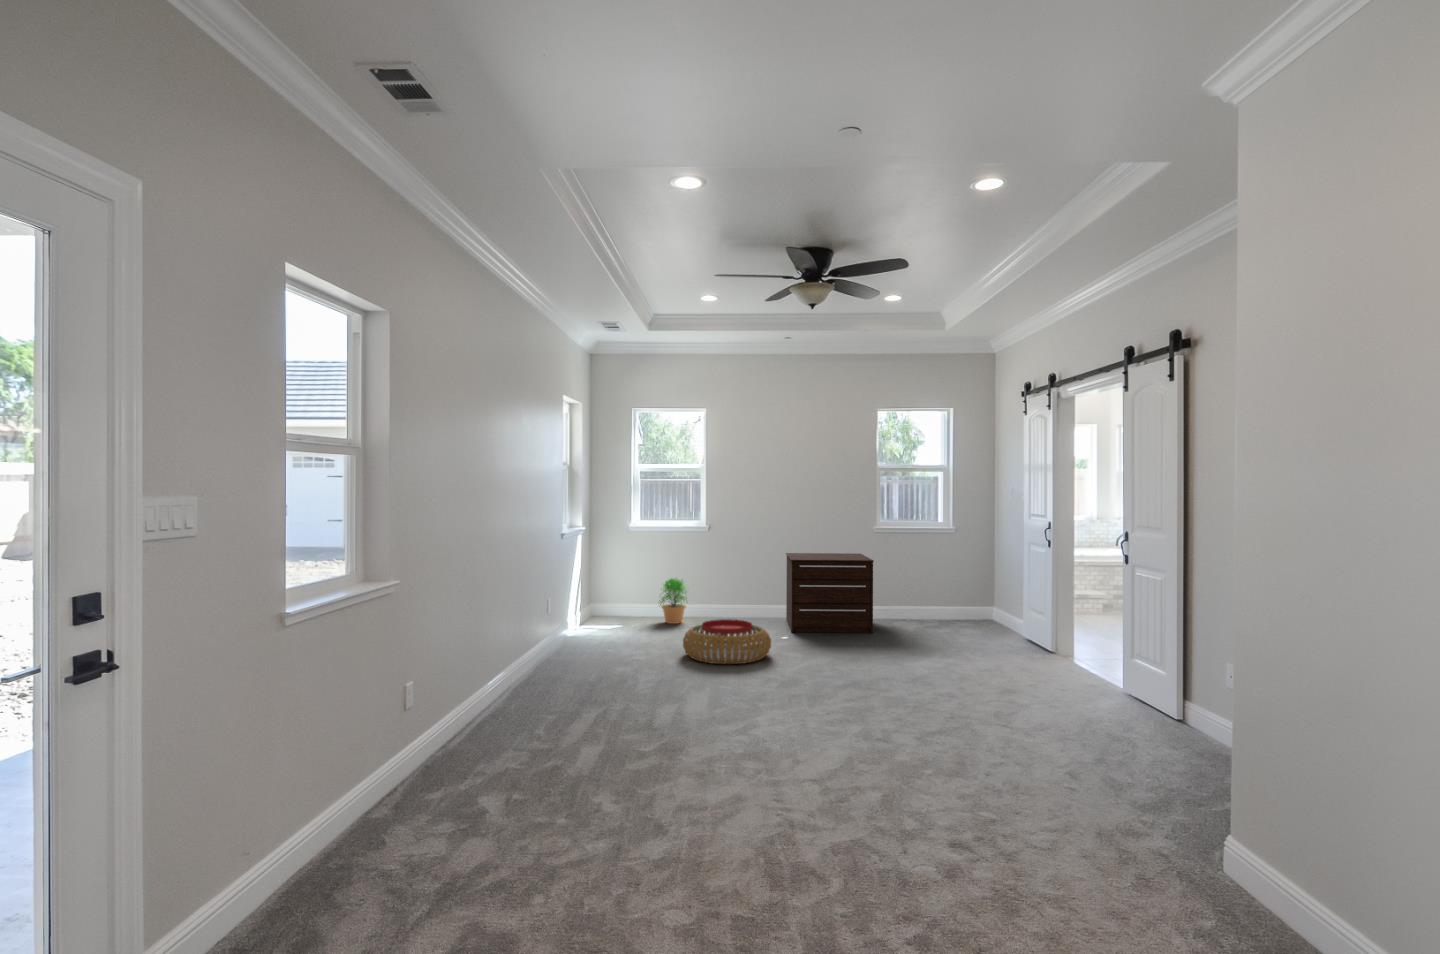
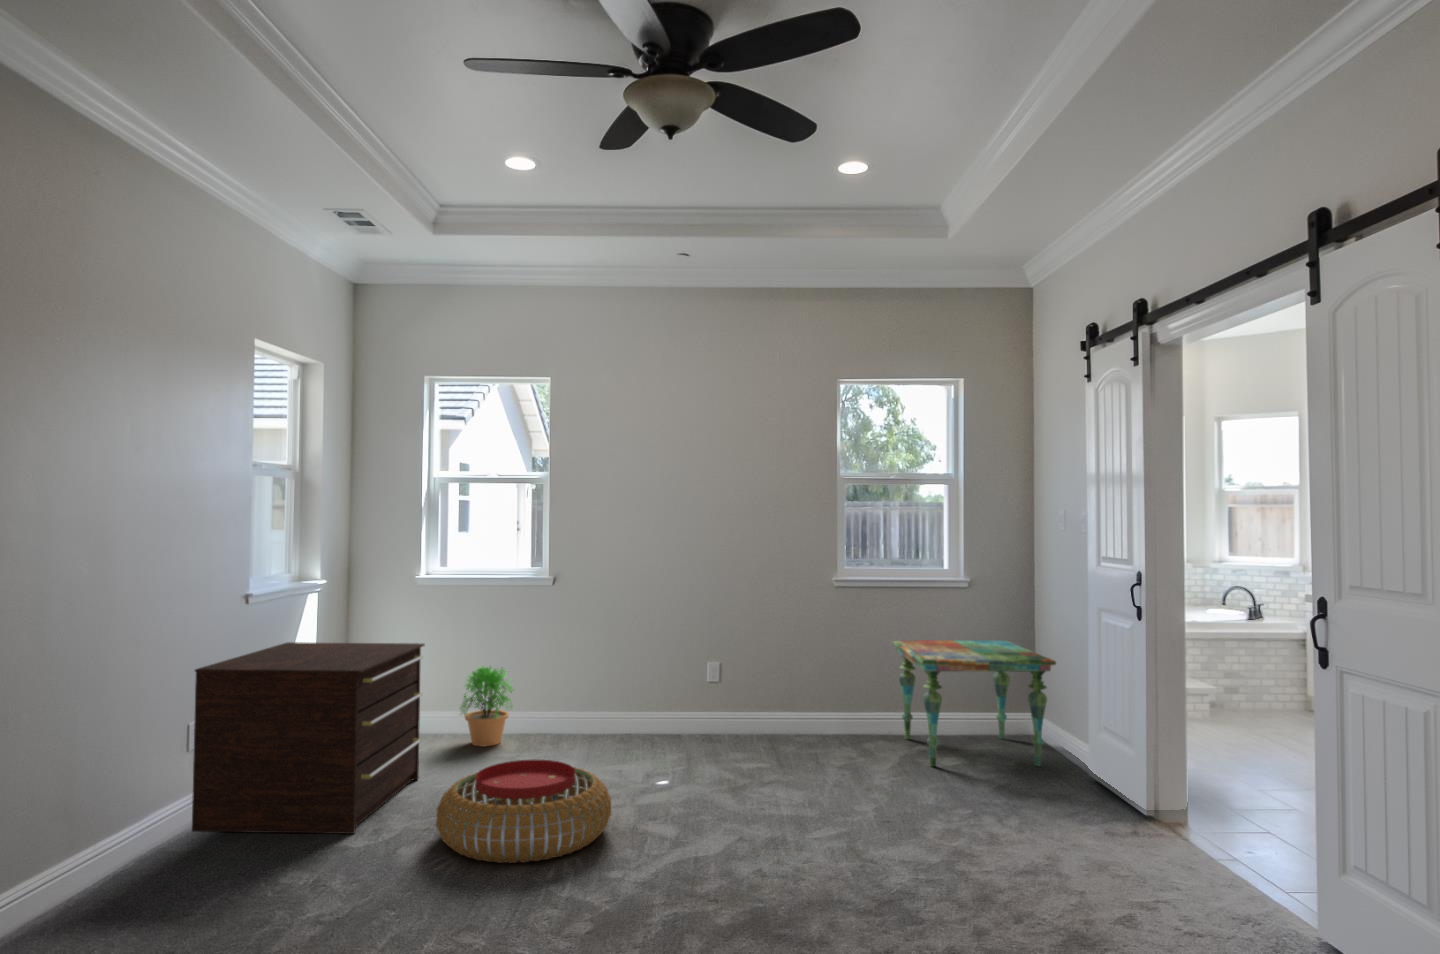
dresser: present [786,553,874,633] -> present [192,642,424,834]
side table: none [910,564,1006,633] -> present [893,641,1056,767]

